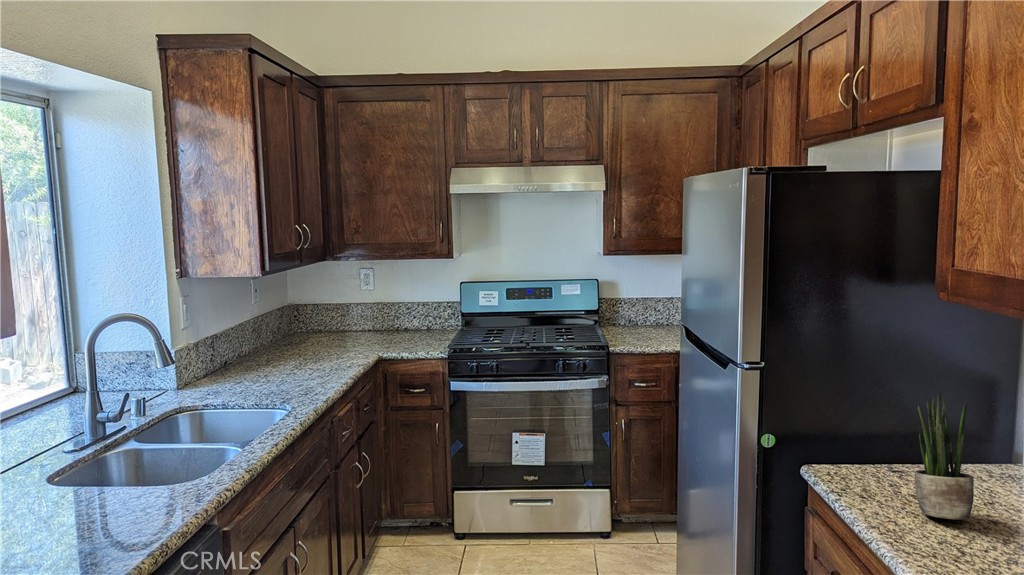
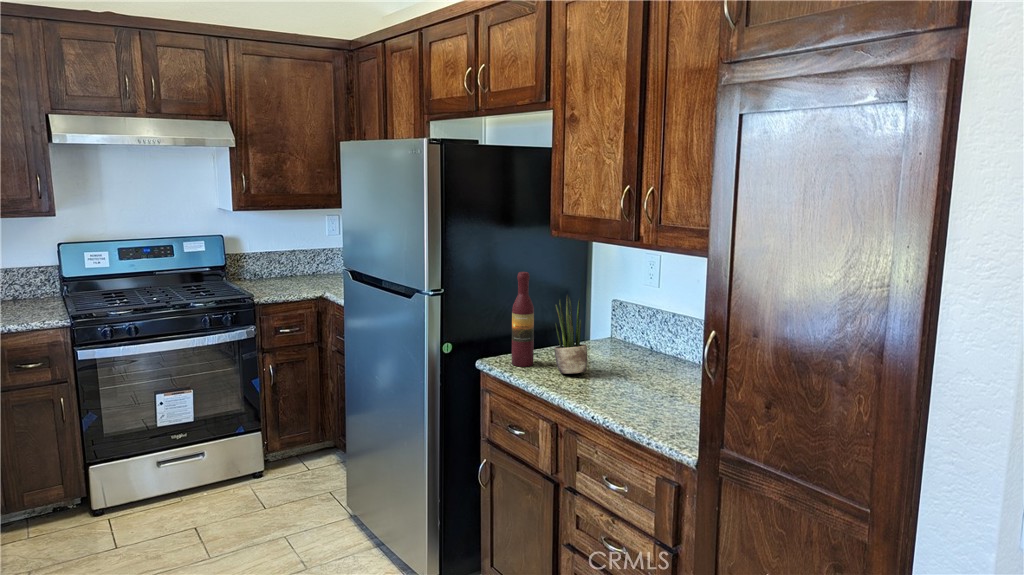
wine bottle: none [853,351,892,490] -> present [512,272,534,367]

